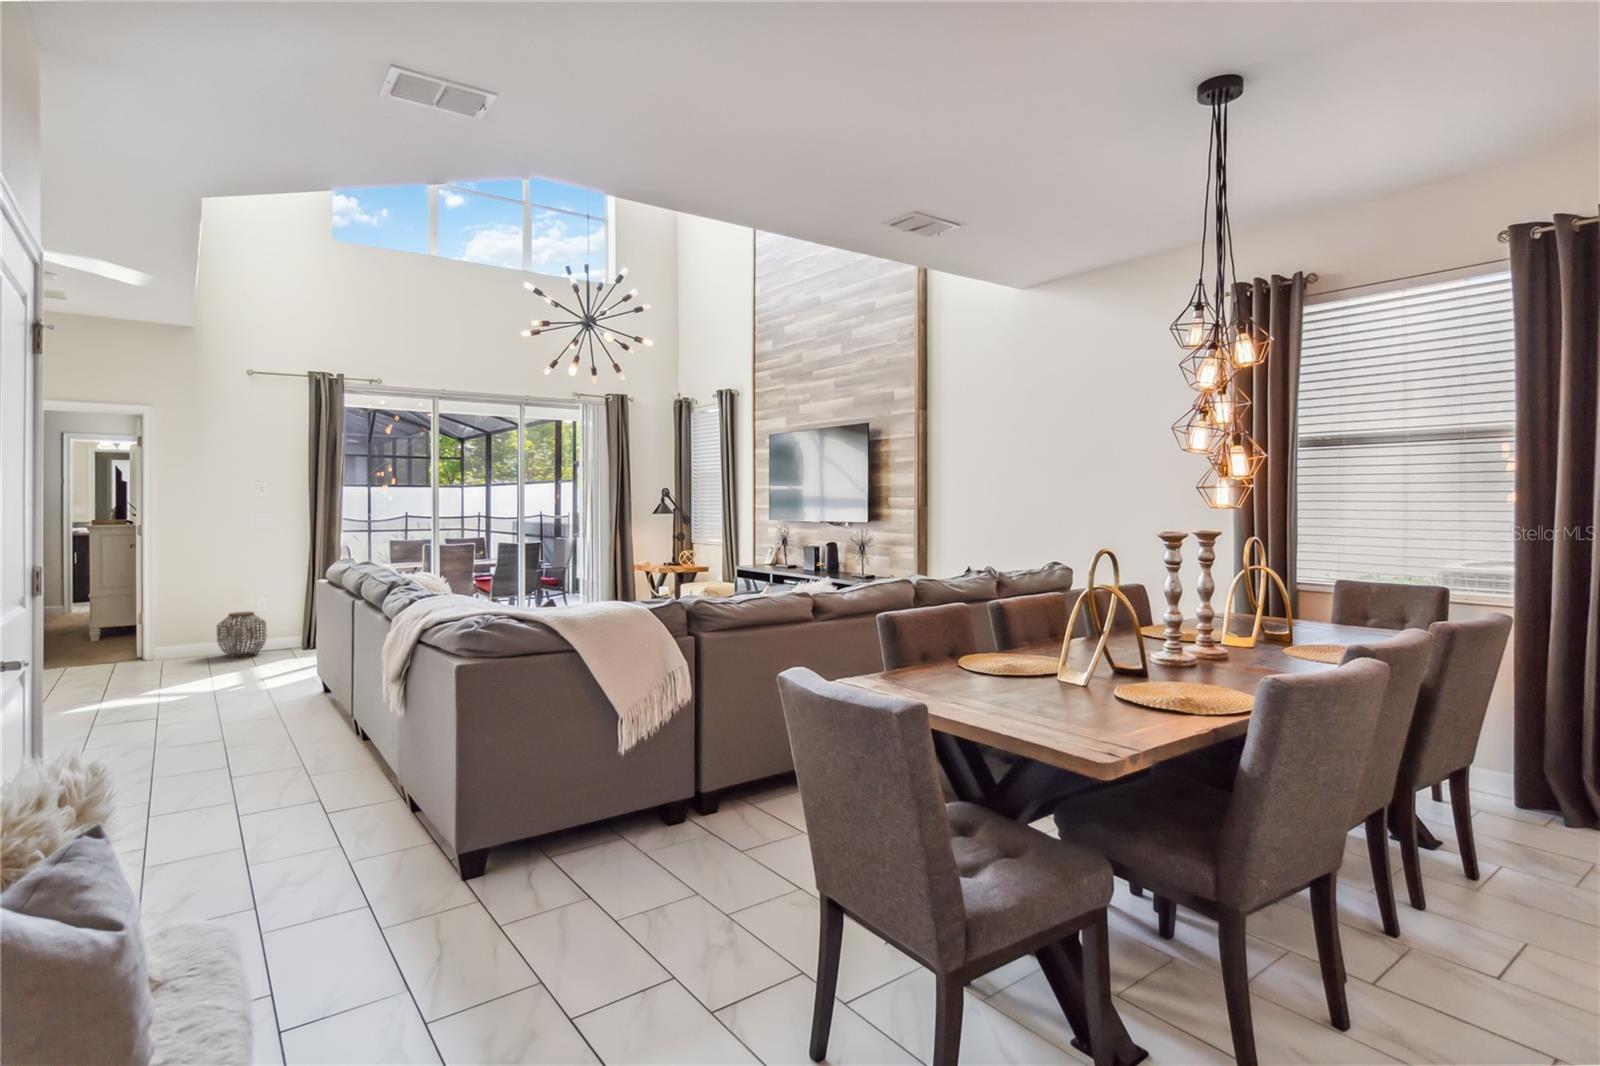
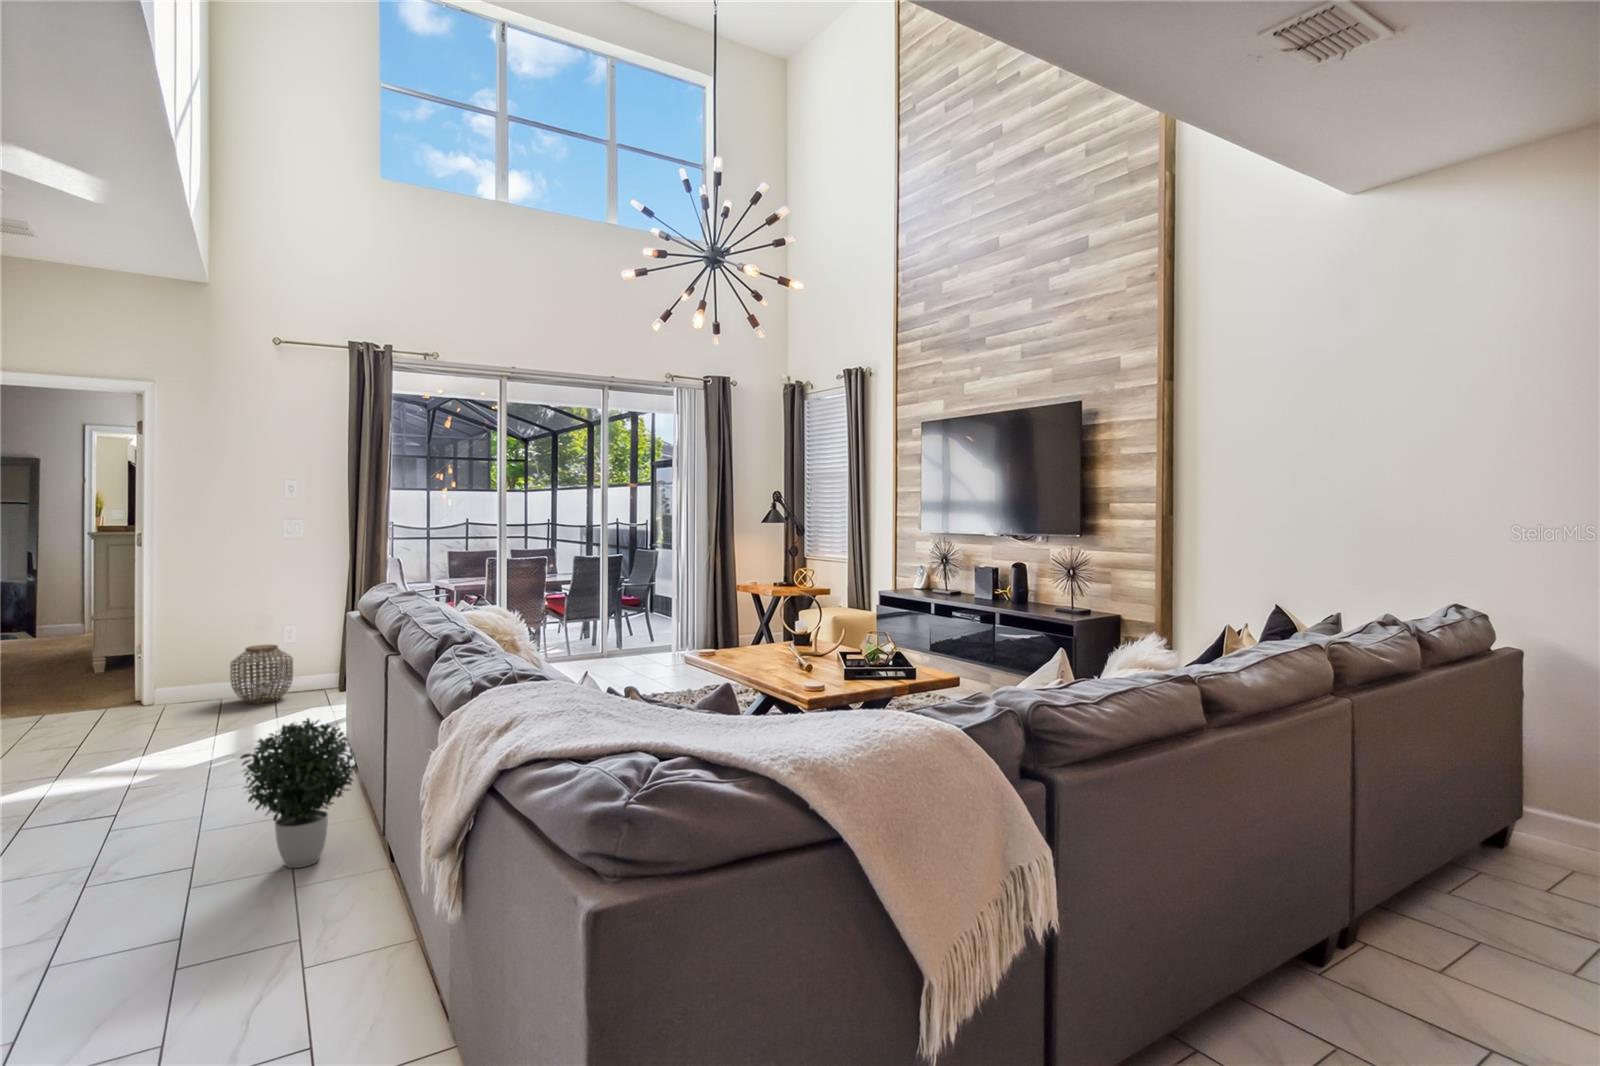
potted plant: none [258,642,334,737] -> present [240,718,357,868]

